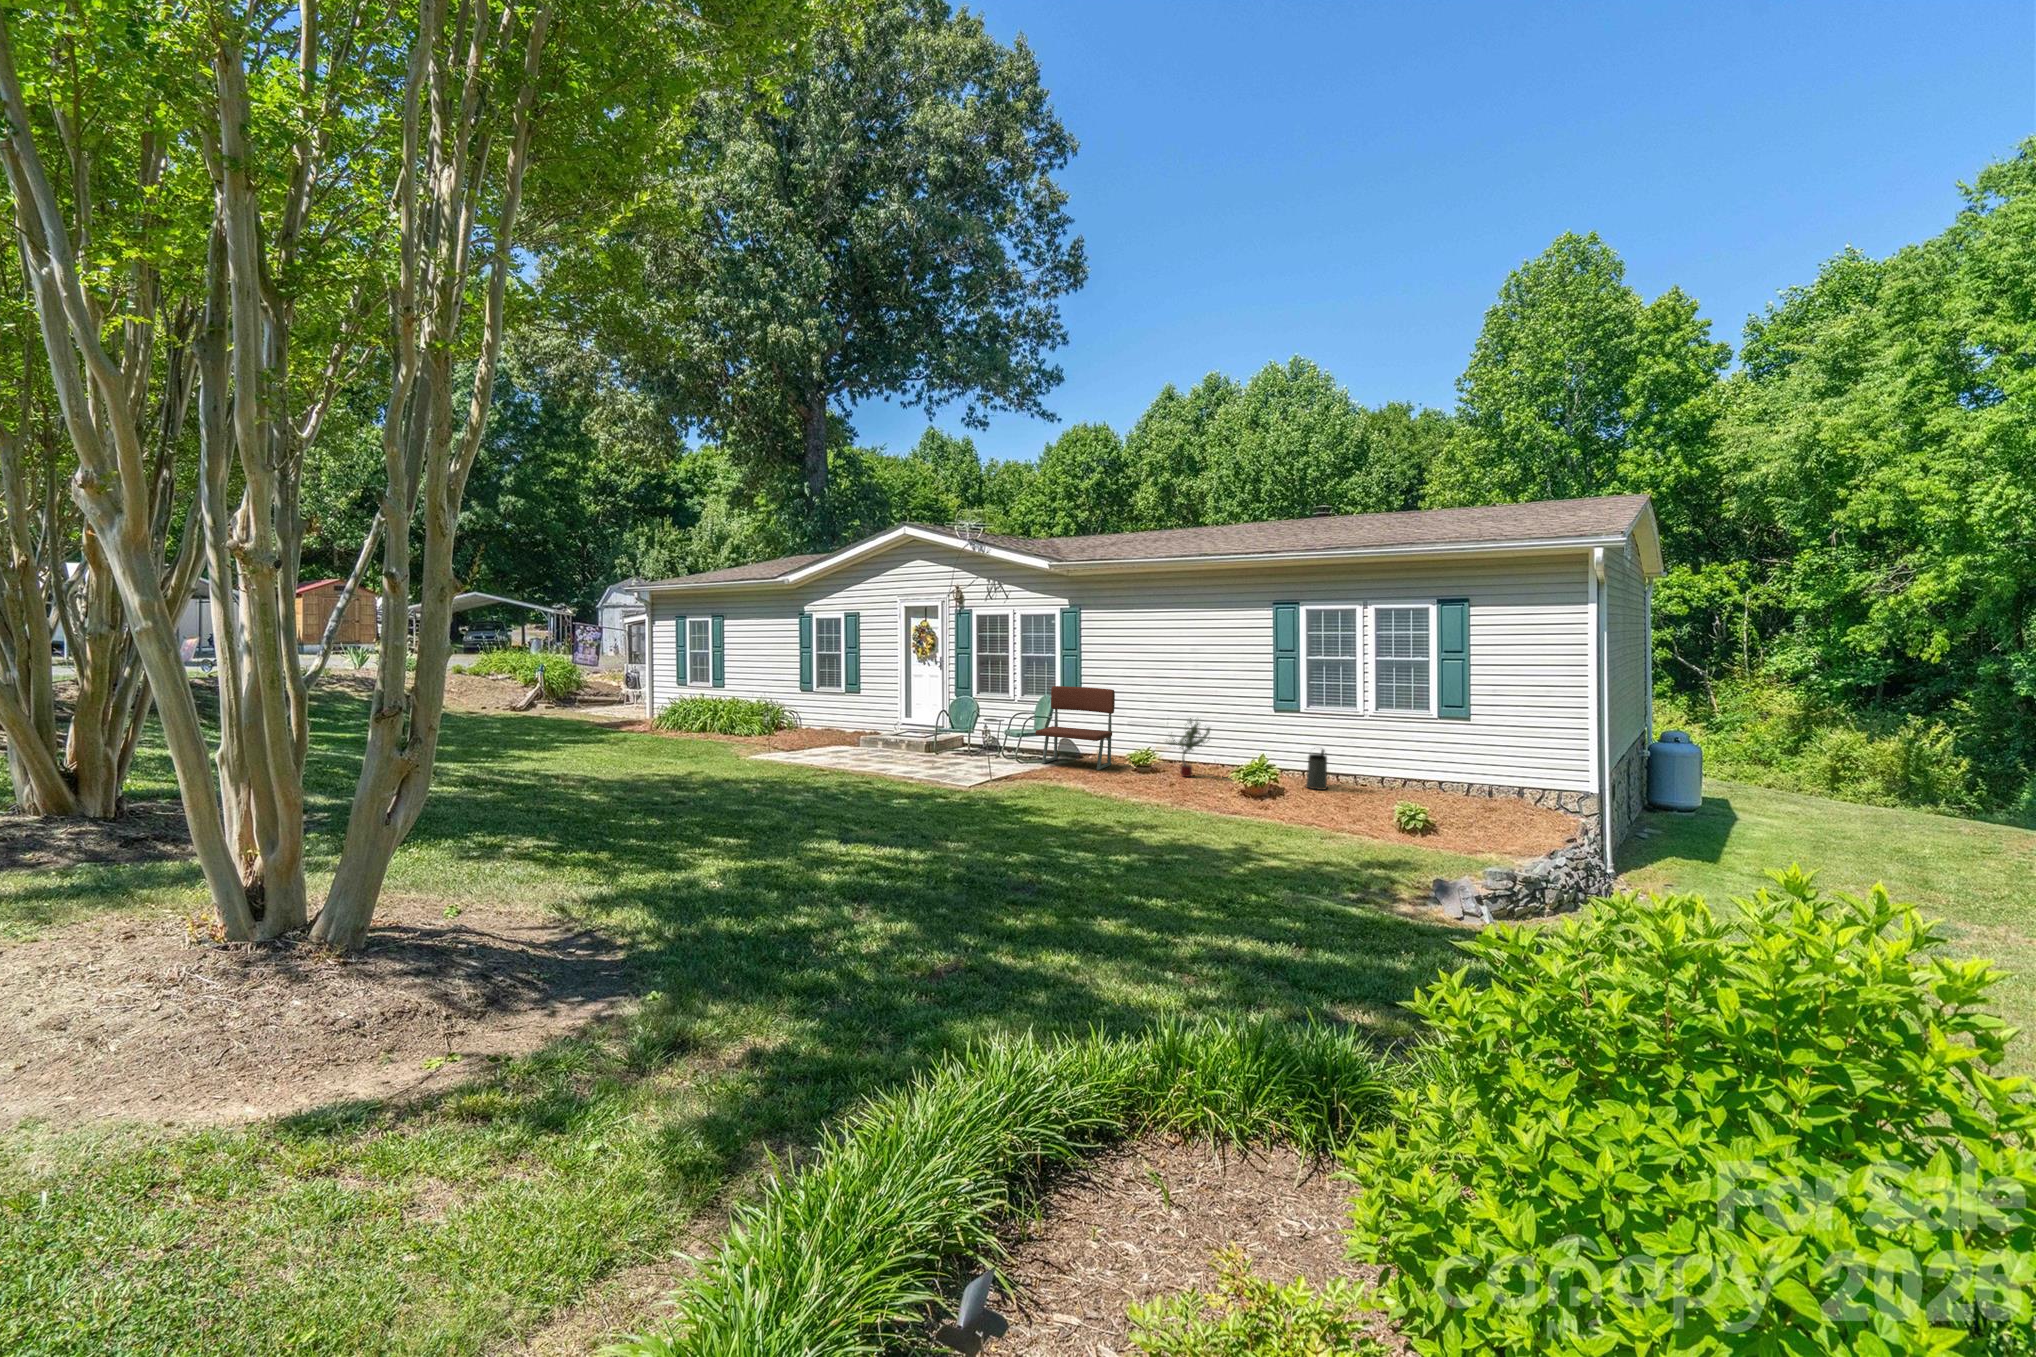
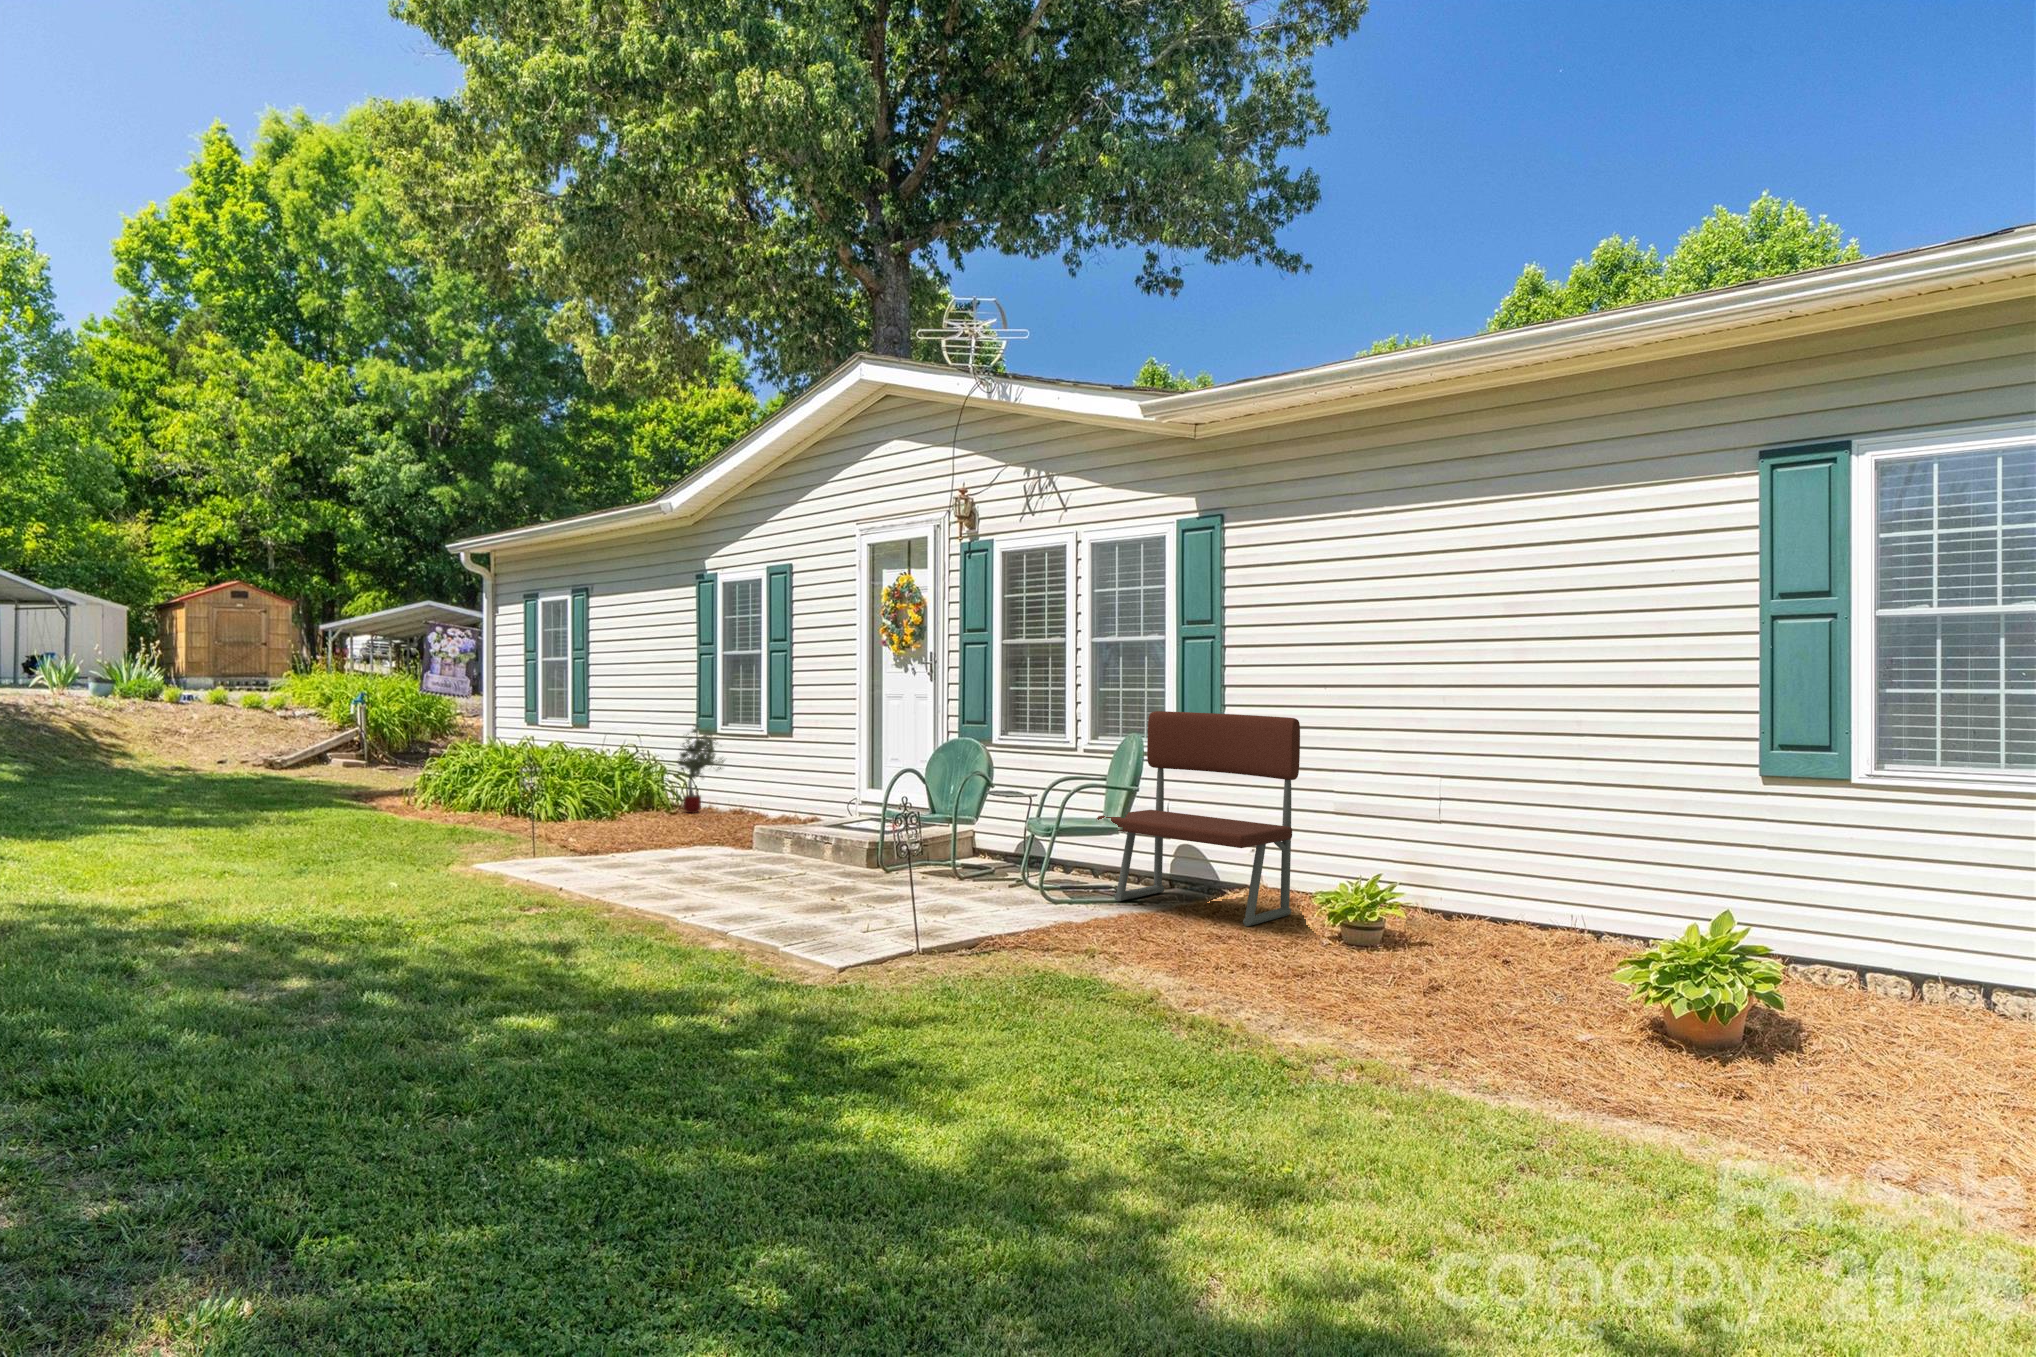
potted tree: present [1166,718,1210,777] -> present [677,725,724,813]
watering can: present [1306,749,1328,790] -> none [1889,894,1978,1040]

